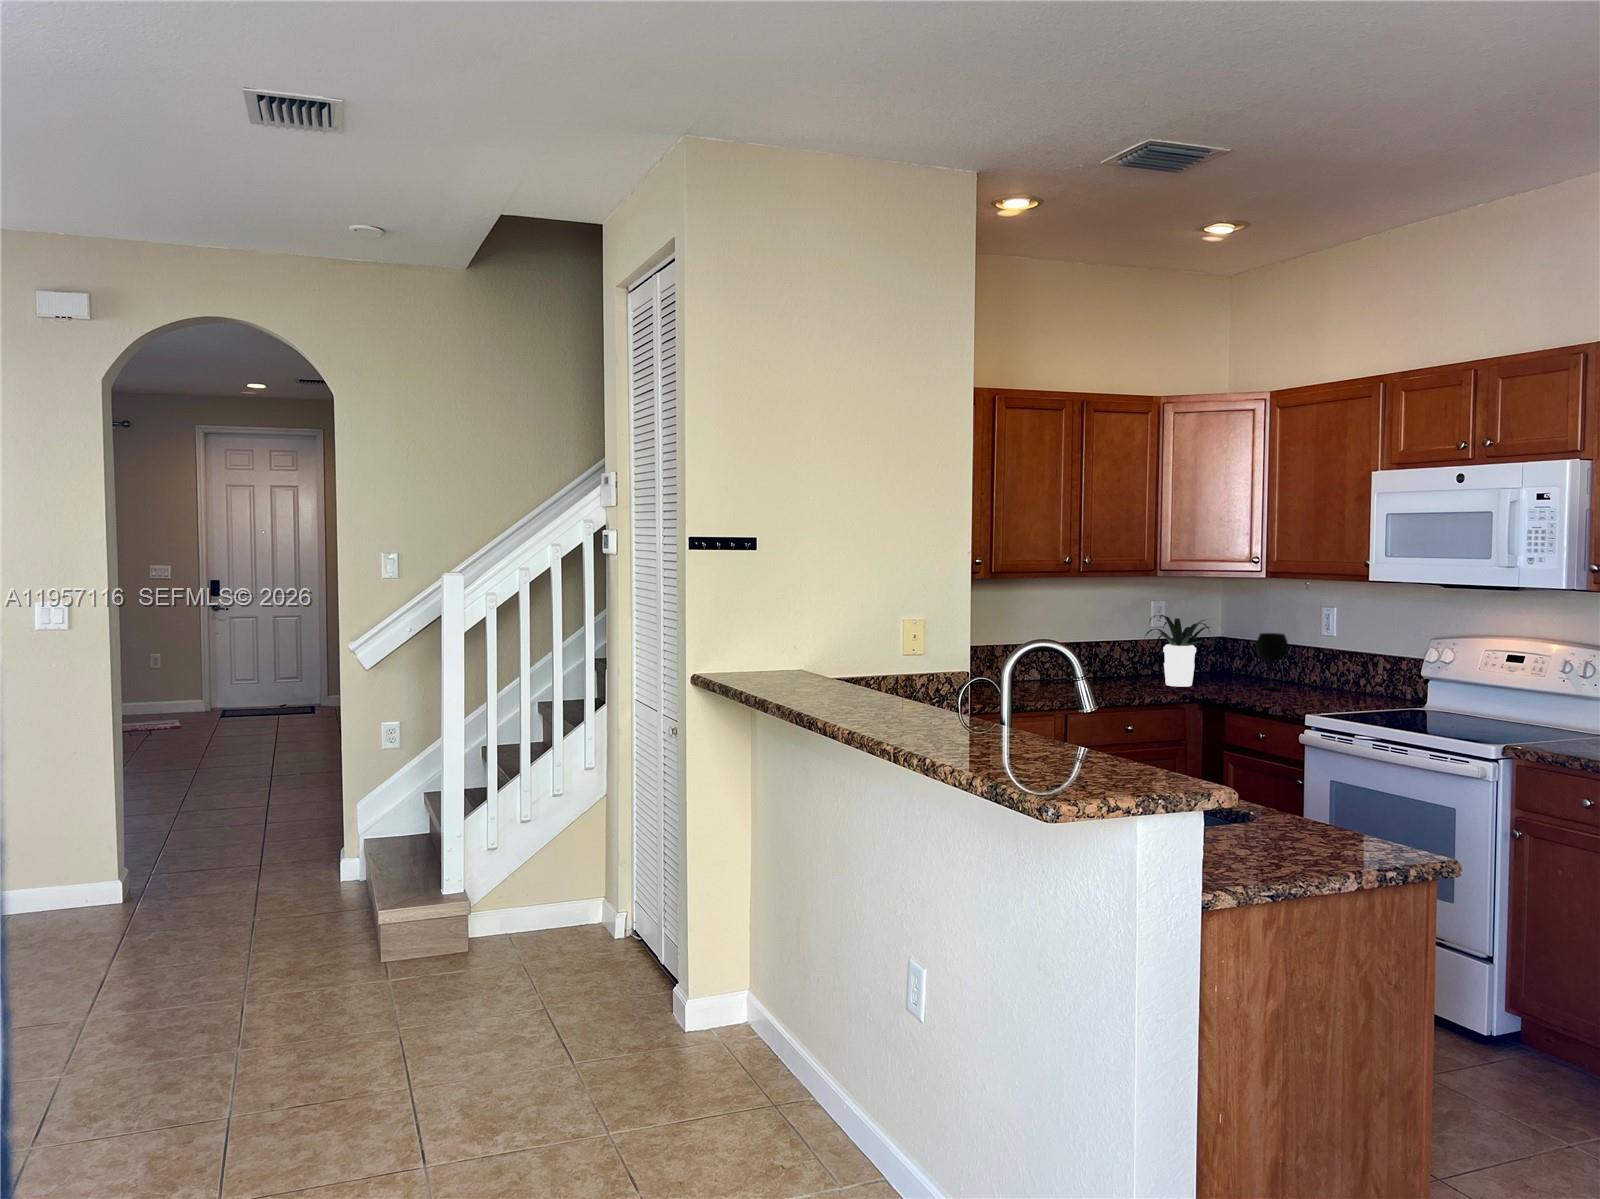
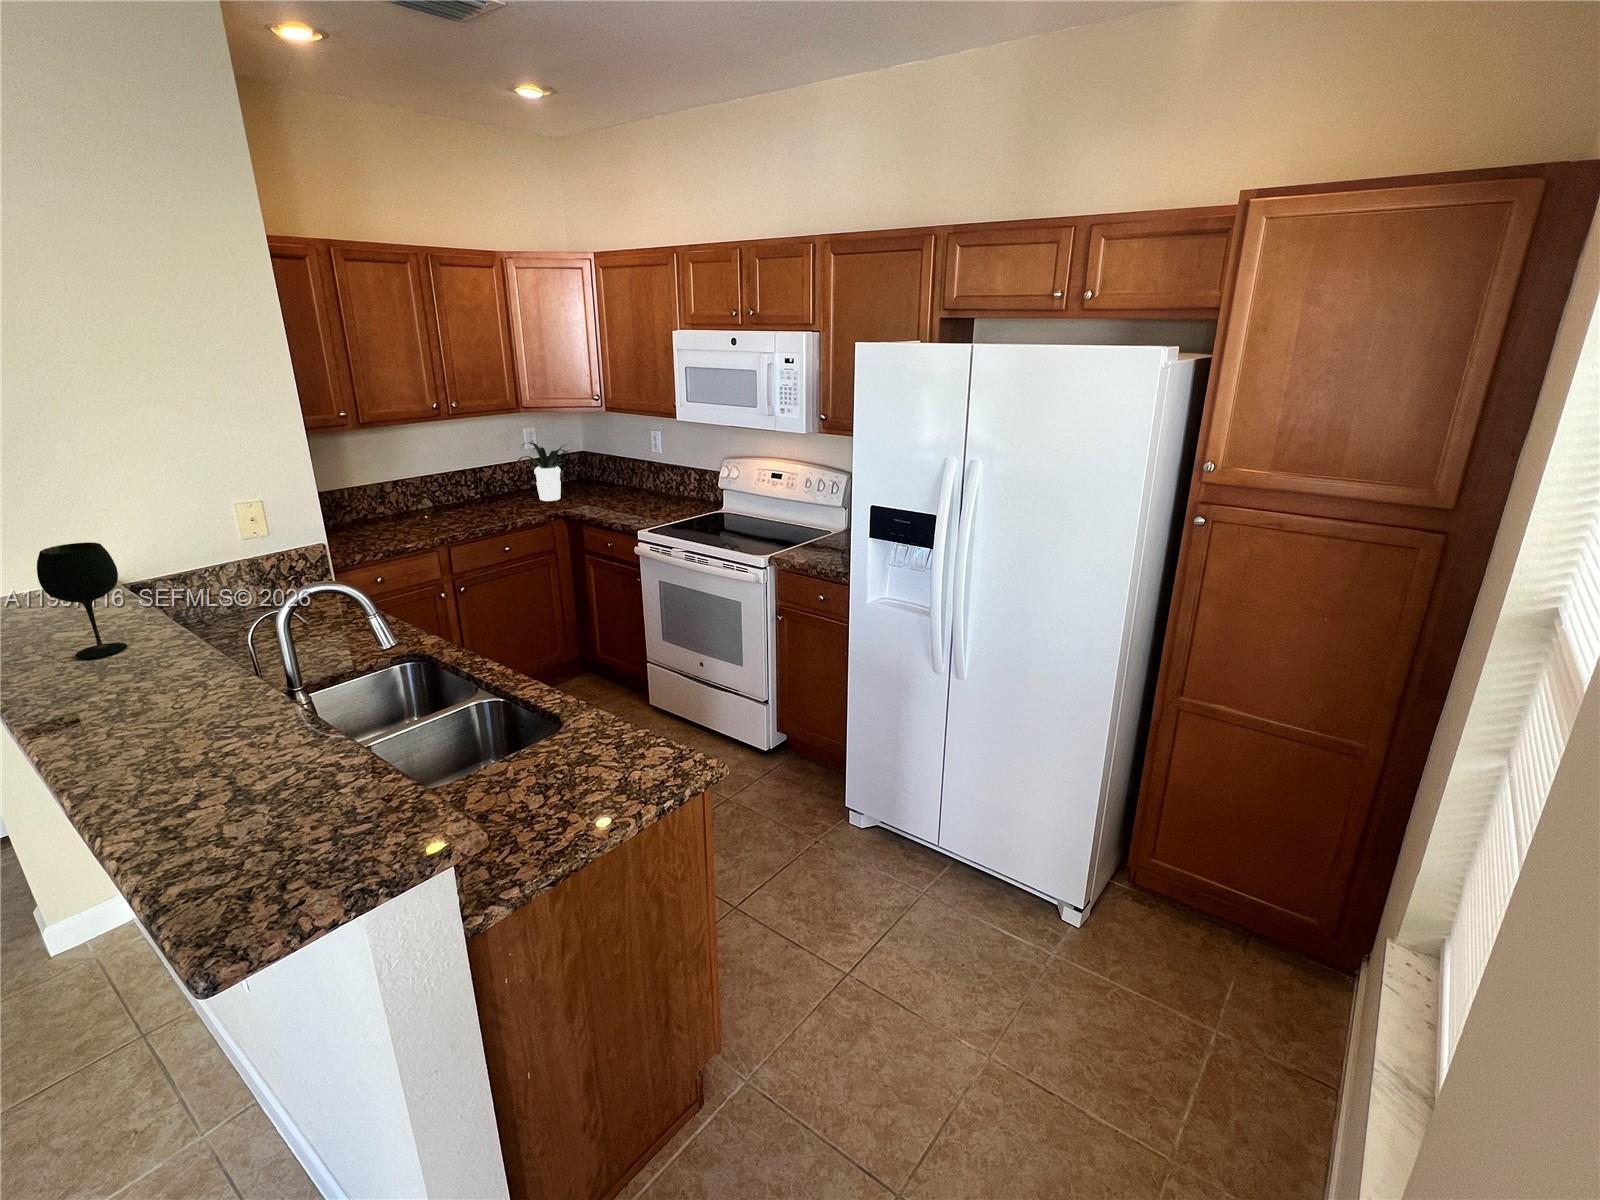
wine glass: present [1256,633,1288,690] -> present [37,542,127,658]

